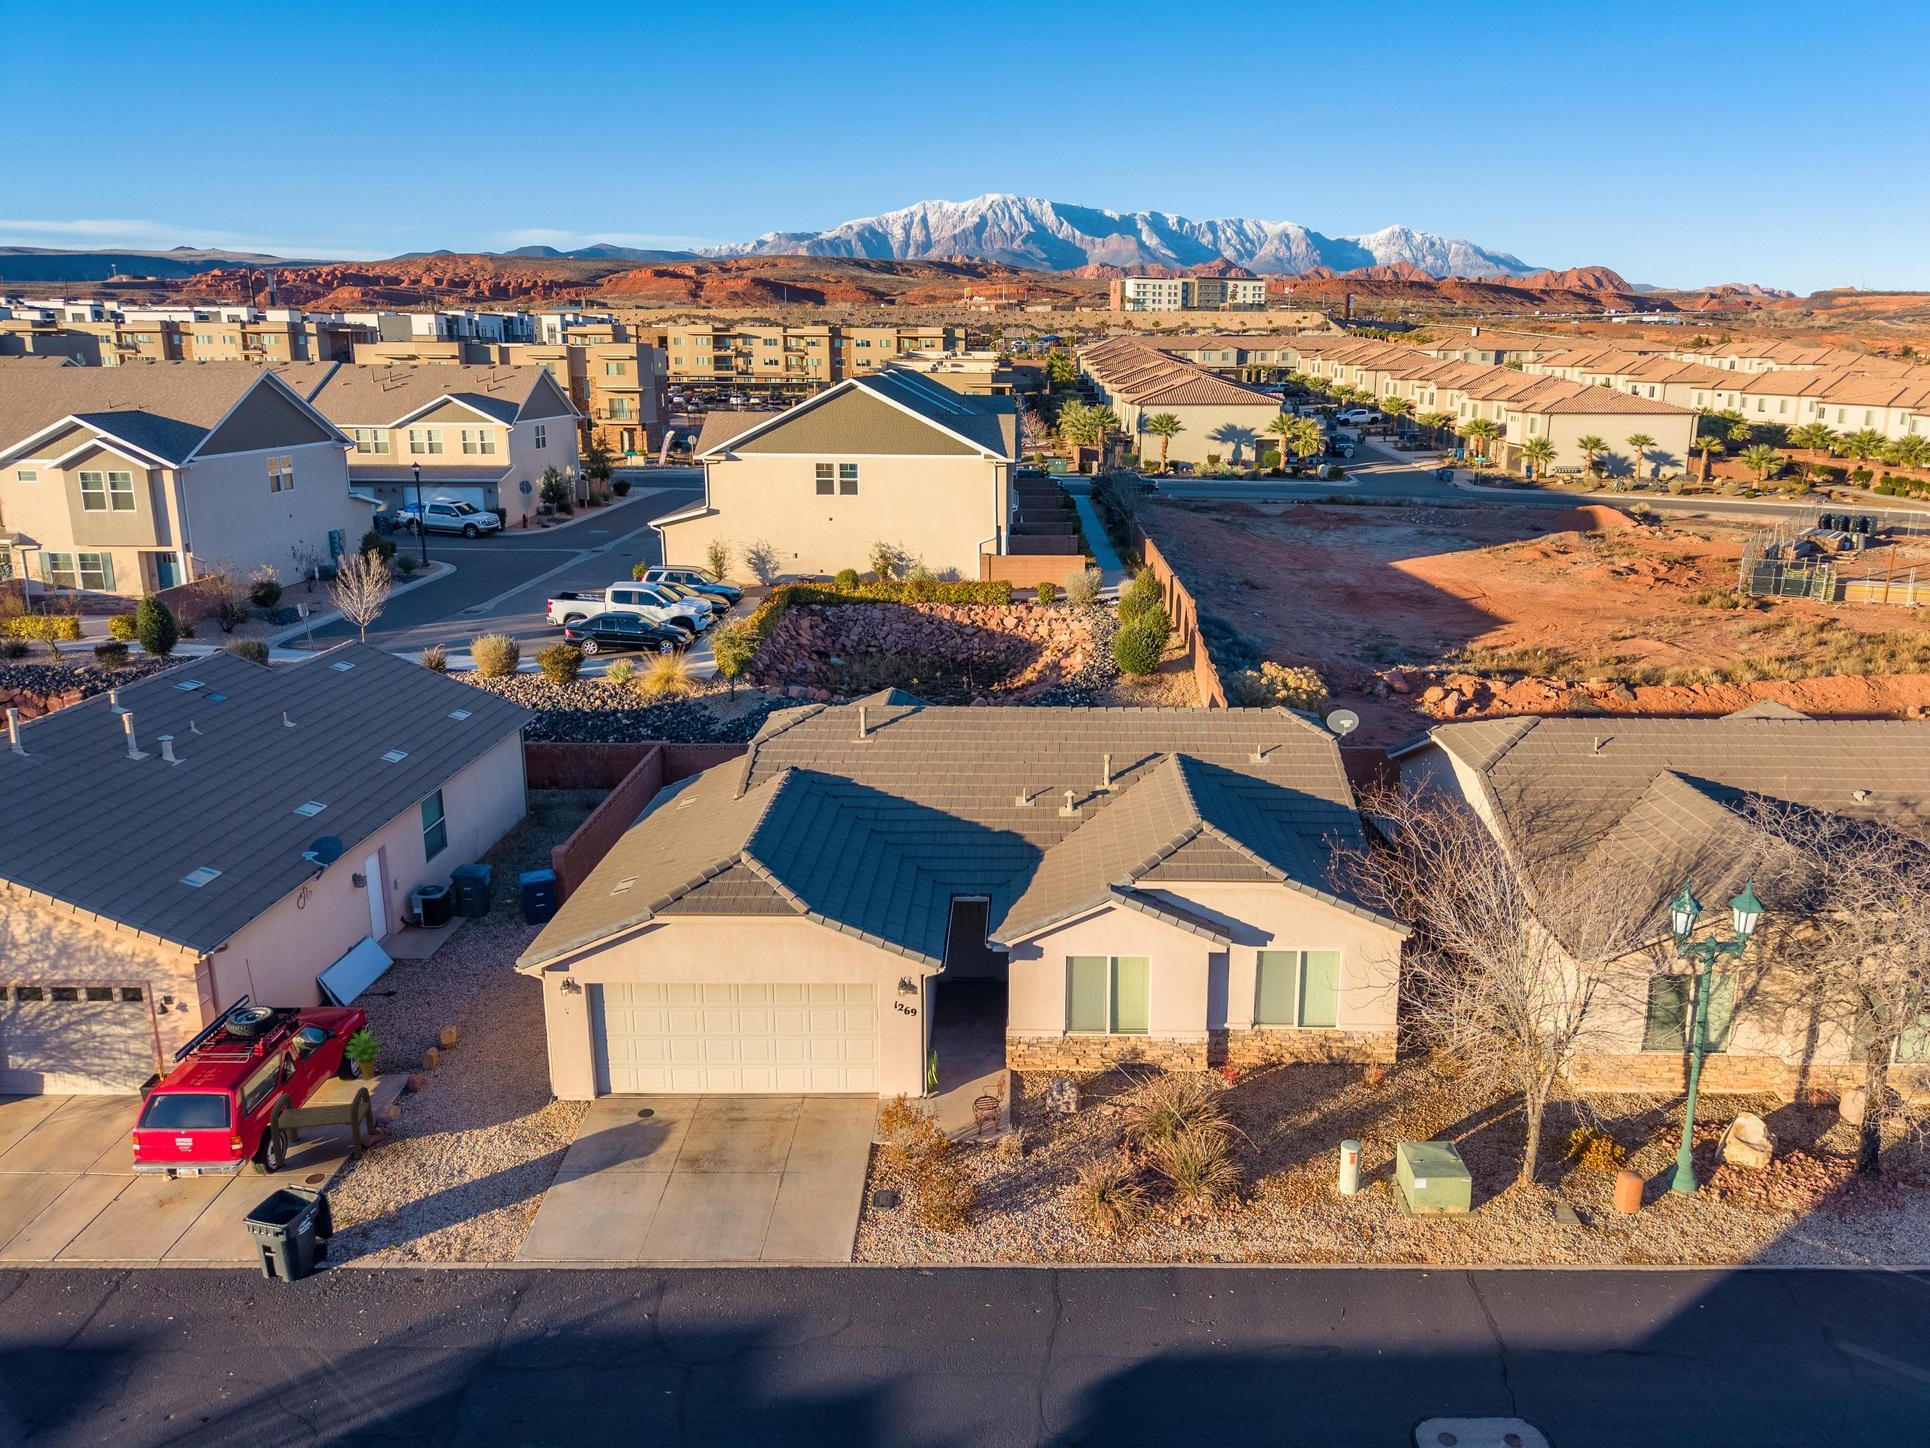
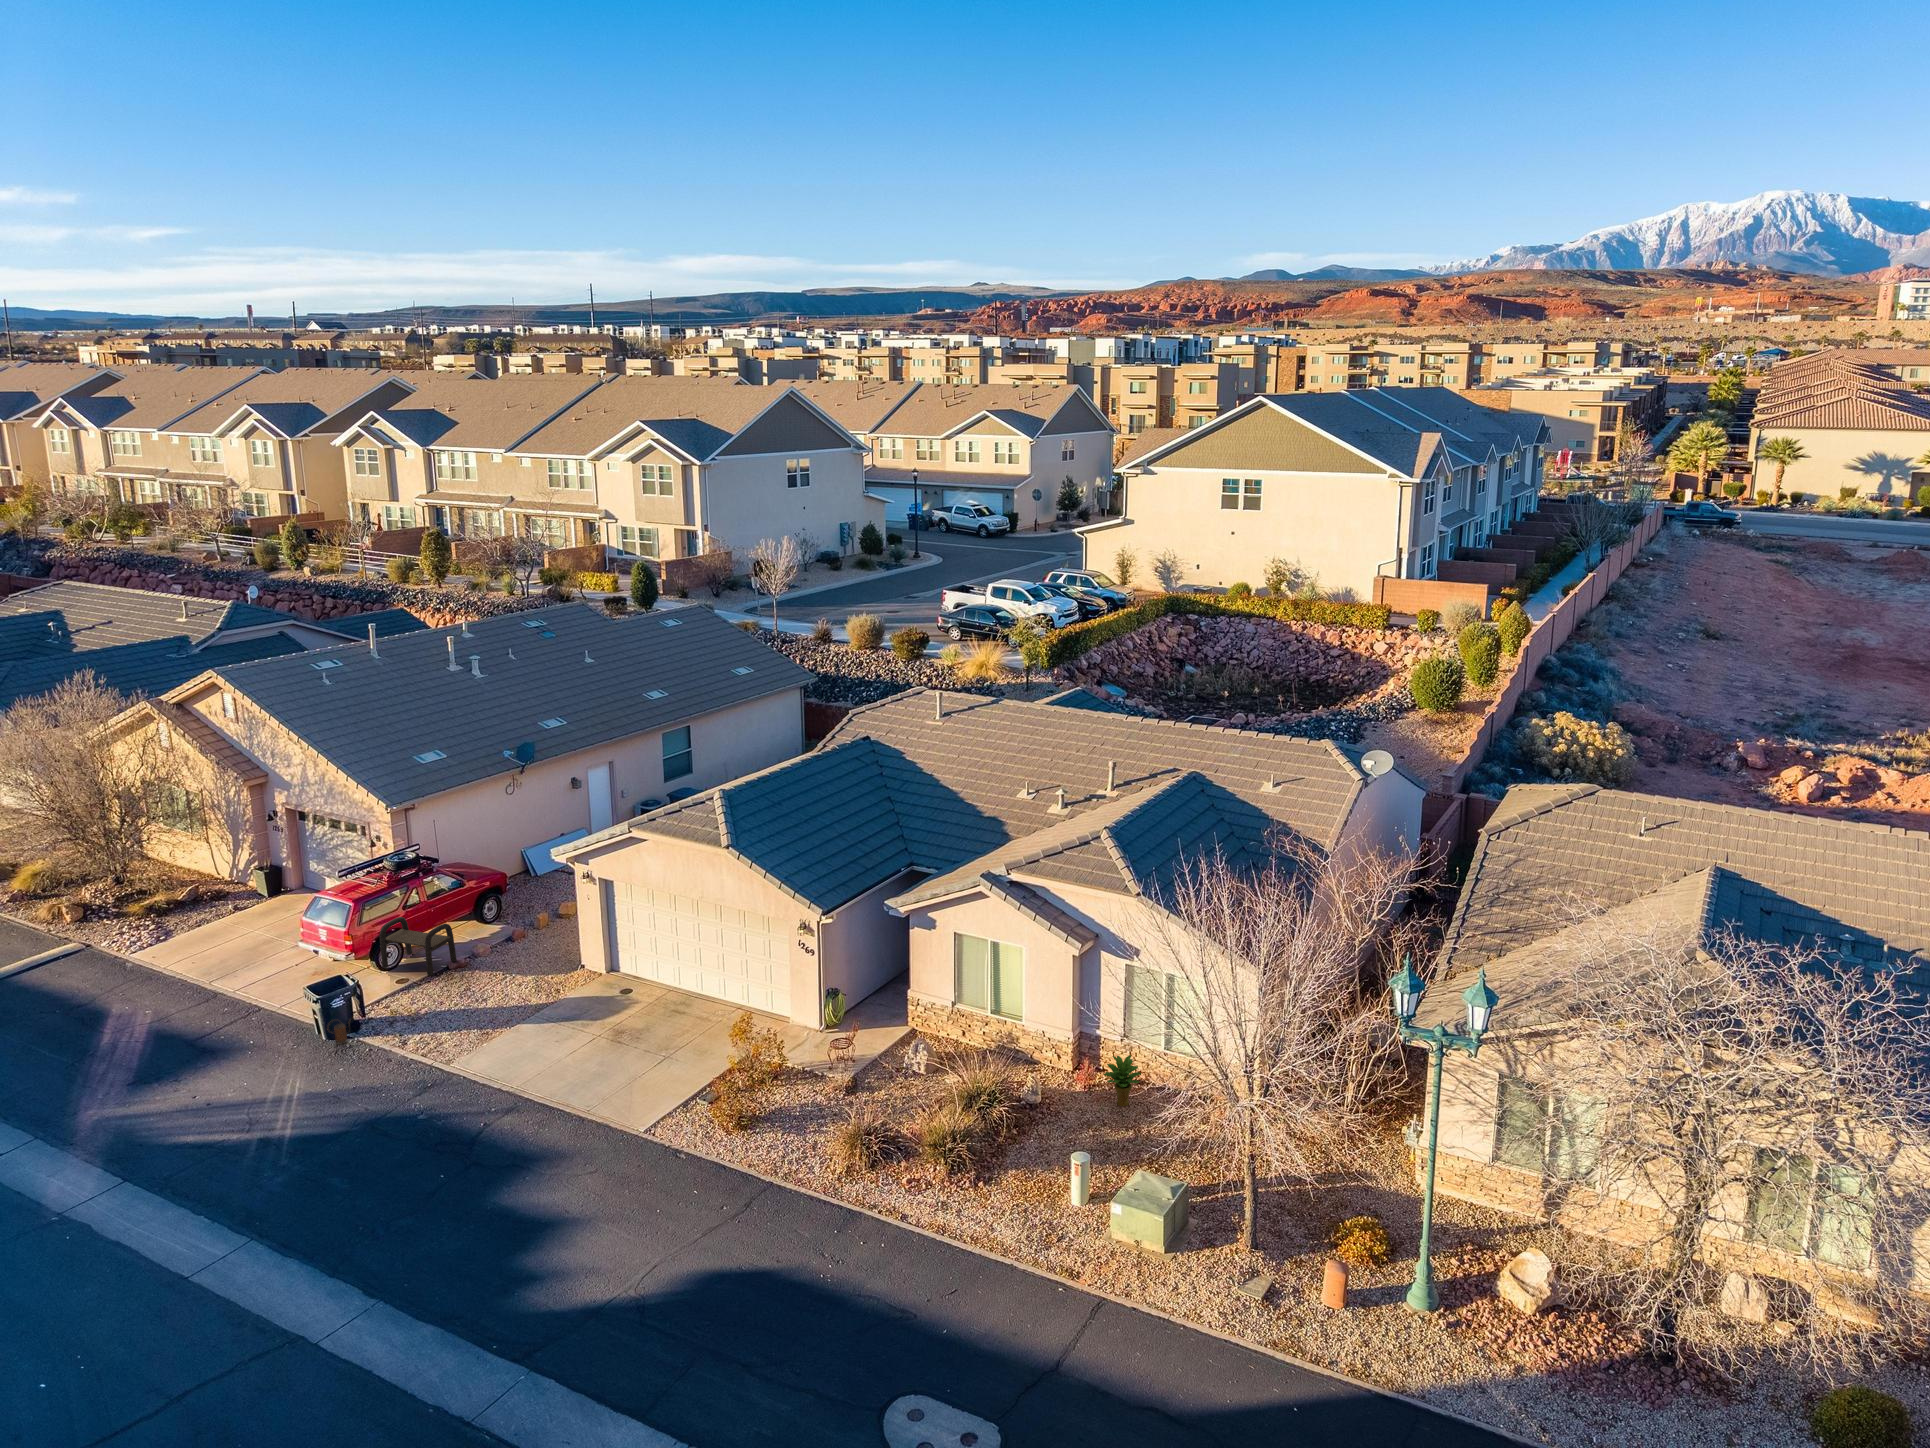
potted plant: present [347,1031,384,1080] -> present [1104,1055,1141,1106]
watering can: none [319,1240,341,1280] -> present [327,1020,350,1045]

